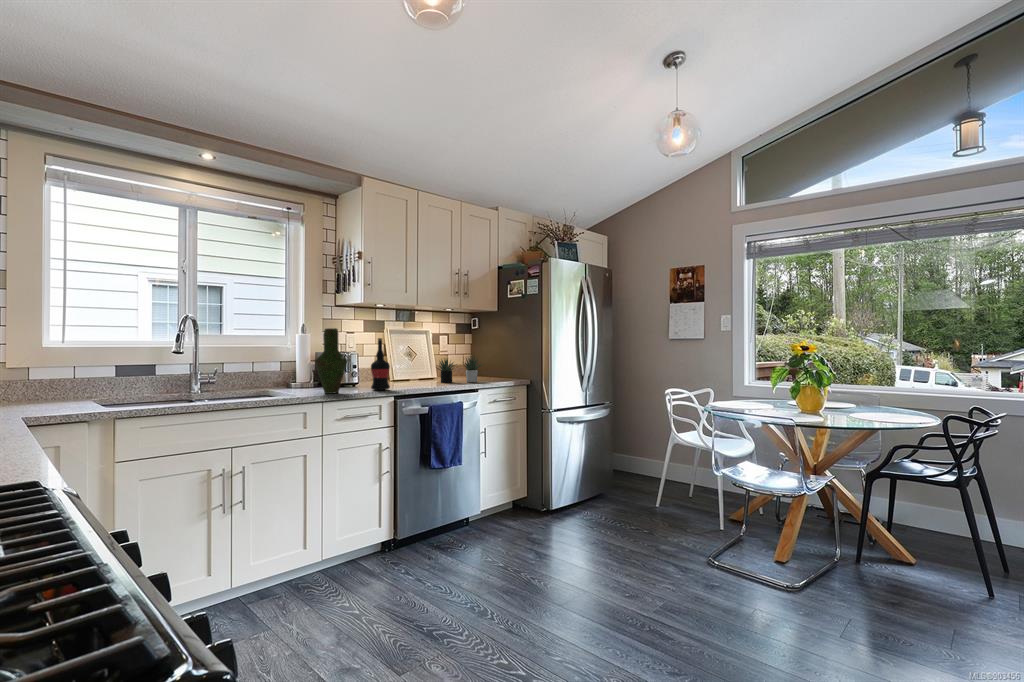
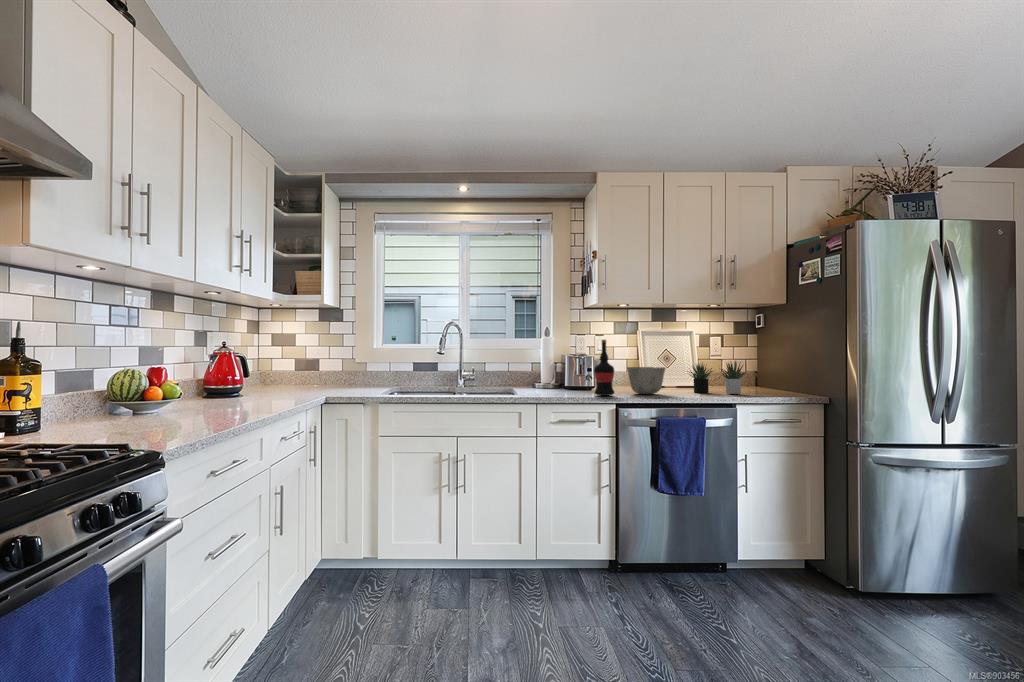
vase: present [315,328,347,394] -> none [537,330,568,396]
ceramic bowl: none [393,362,427,387] -> present [627,367,666,394]

